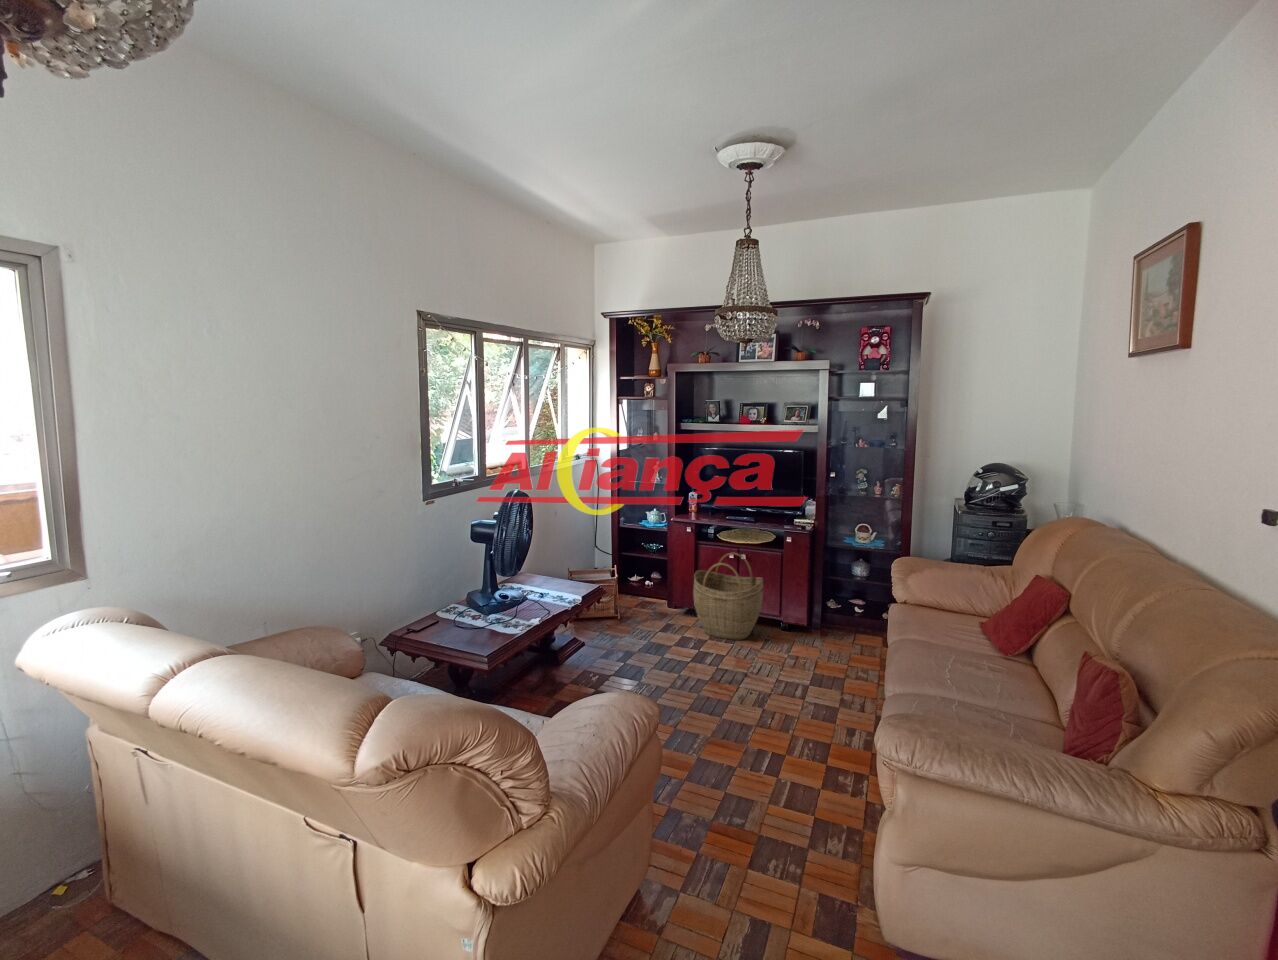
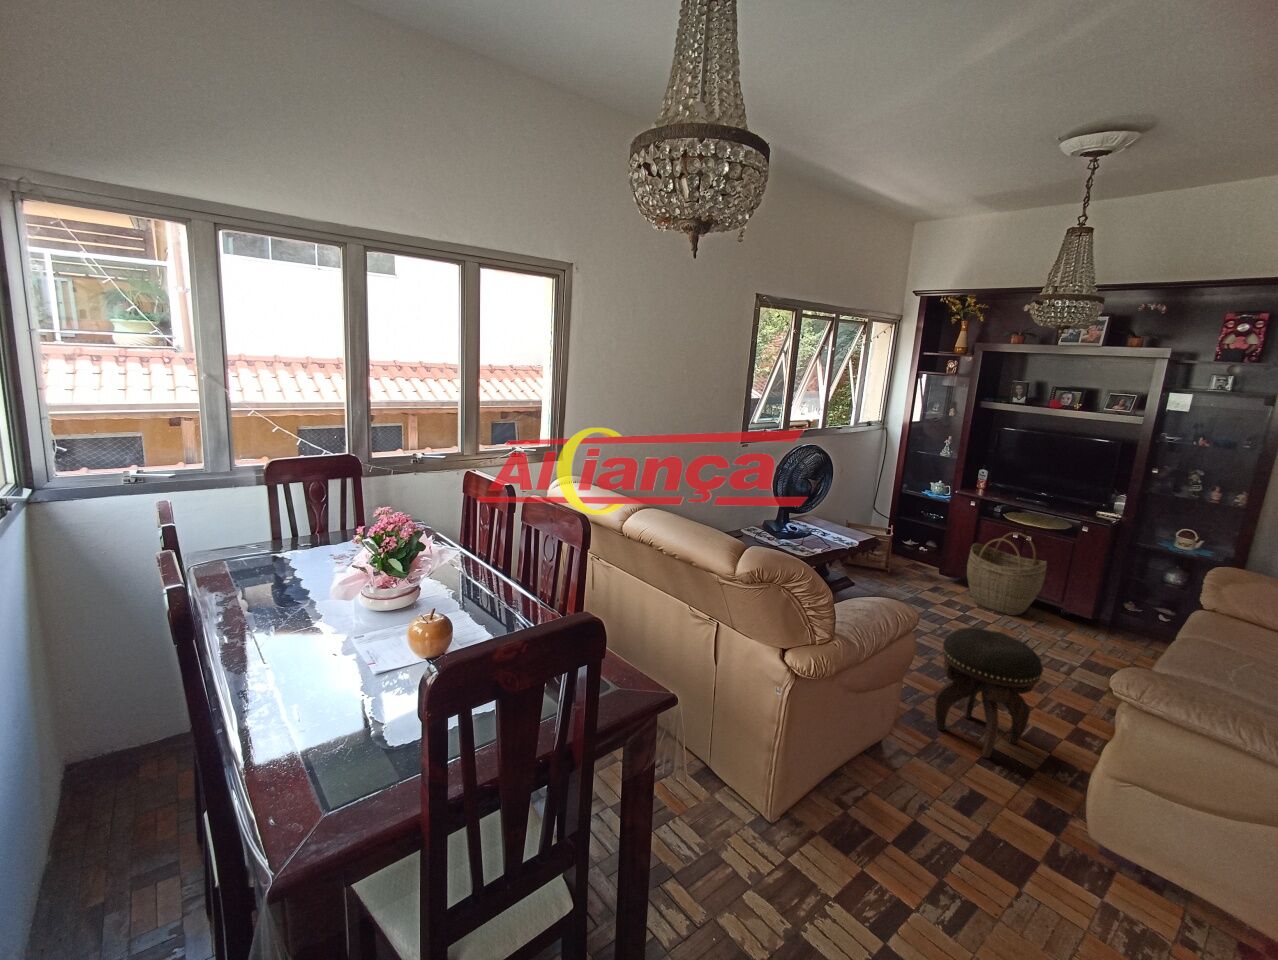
footstool: none [690,689,796,854] -> present [935,627,1043,758]

